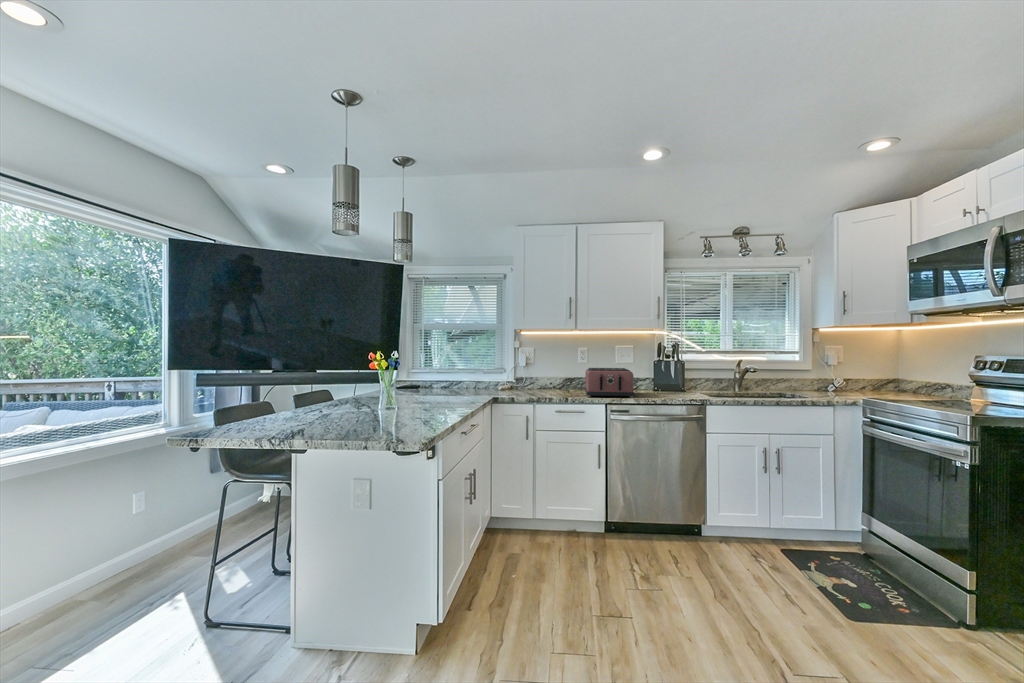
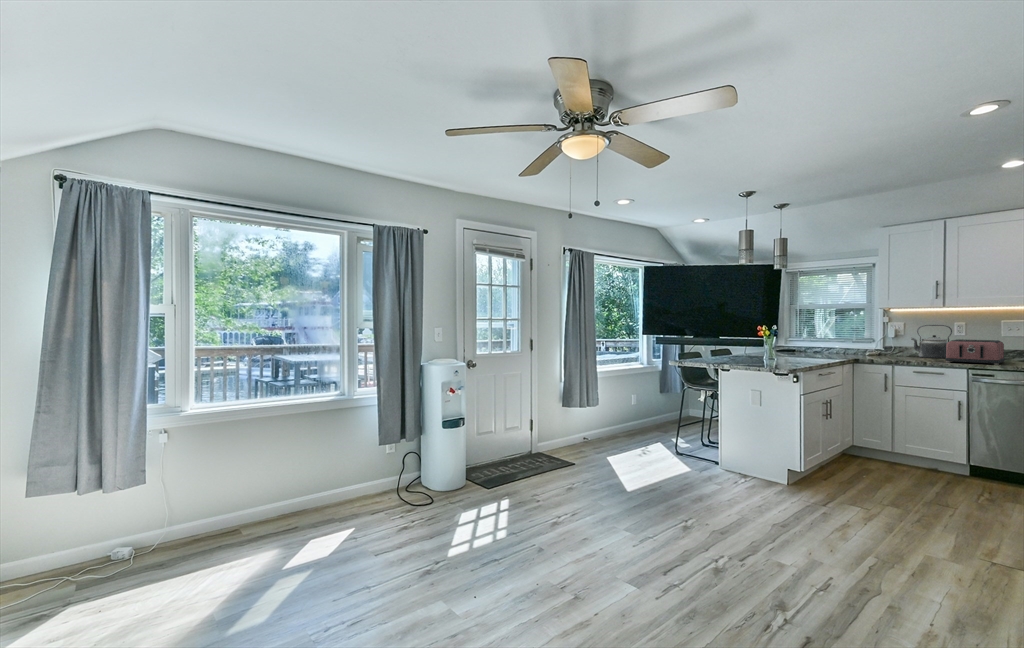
kettle: none [541,351,576,390] -> present [911,325,952,358]

